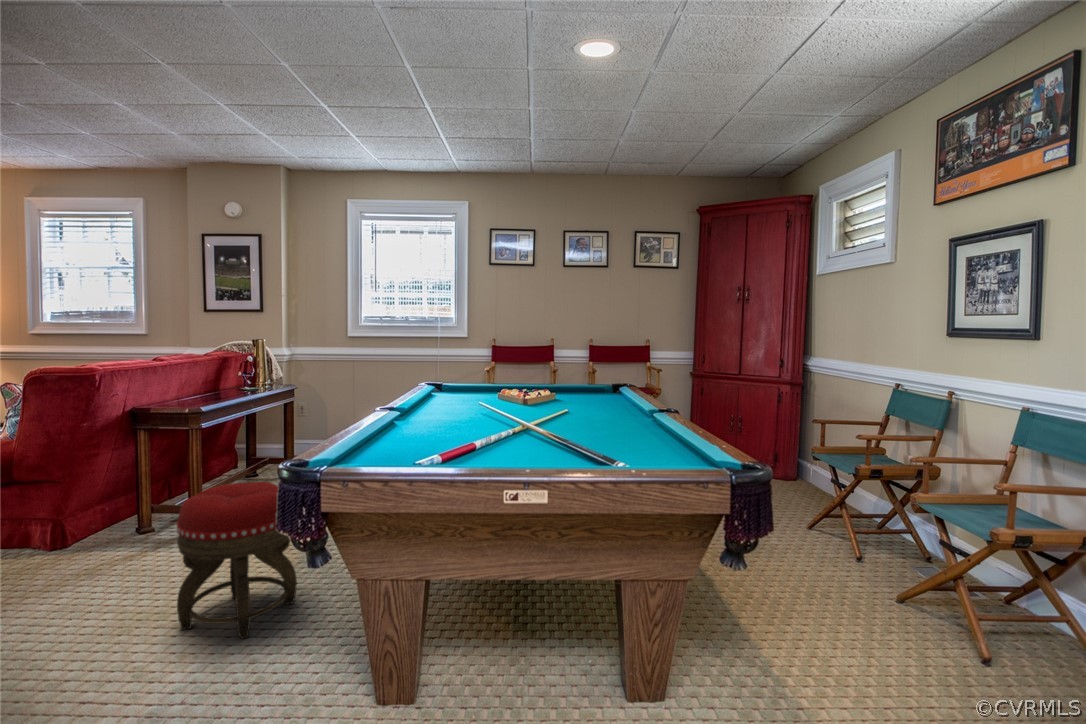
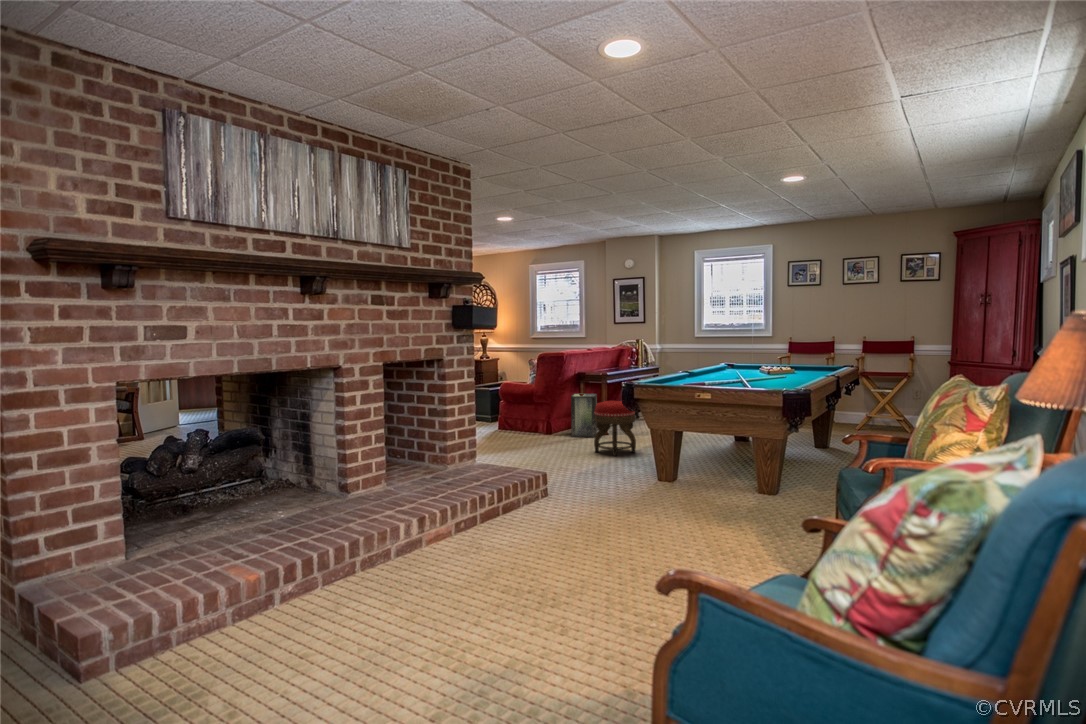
storage box: none [105,450,179,562] -> present [571,394,597,437]

